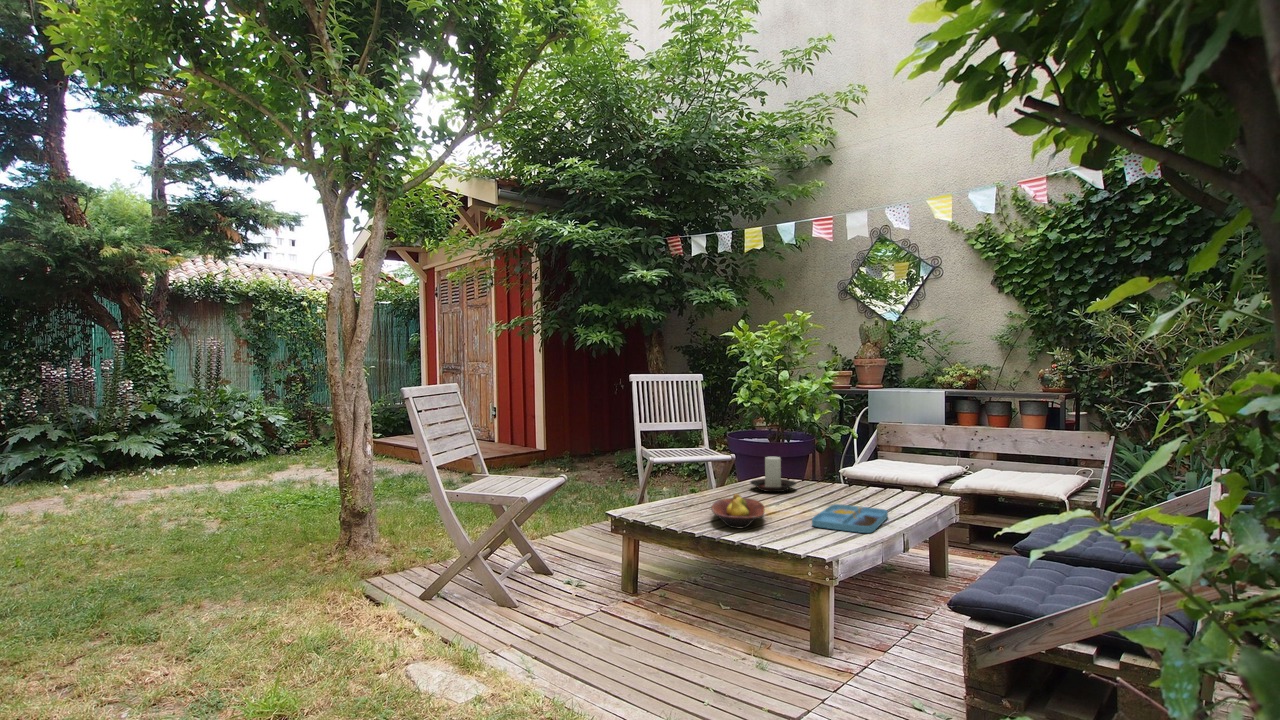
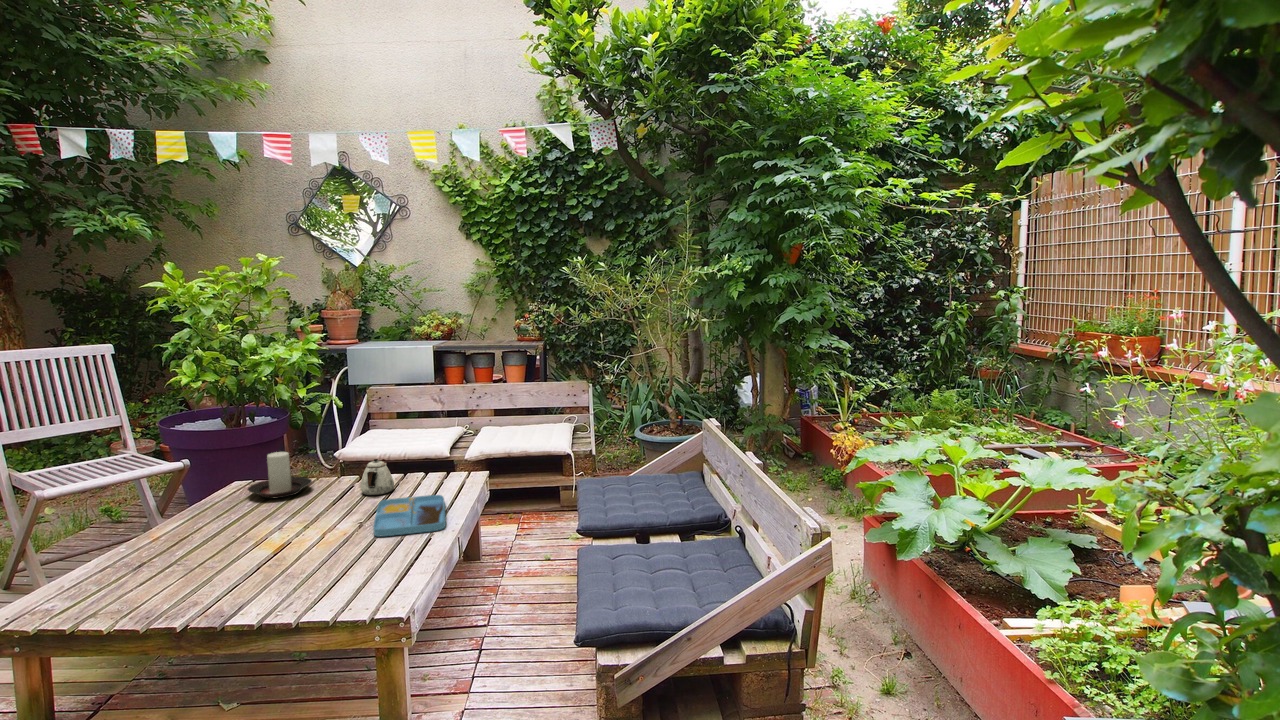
teapot: none [828,472,856,503] -> present [360,459,394,495]
fruit bowl: present [711,494,765,528] -> none [232,519,317,567]

